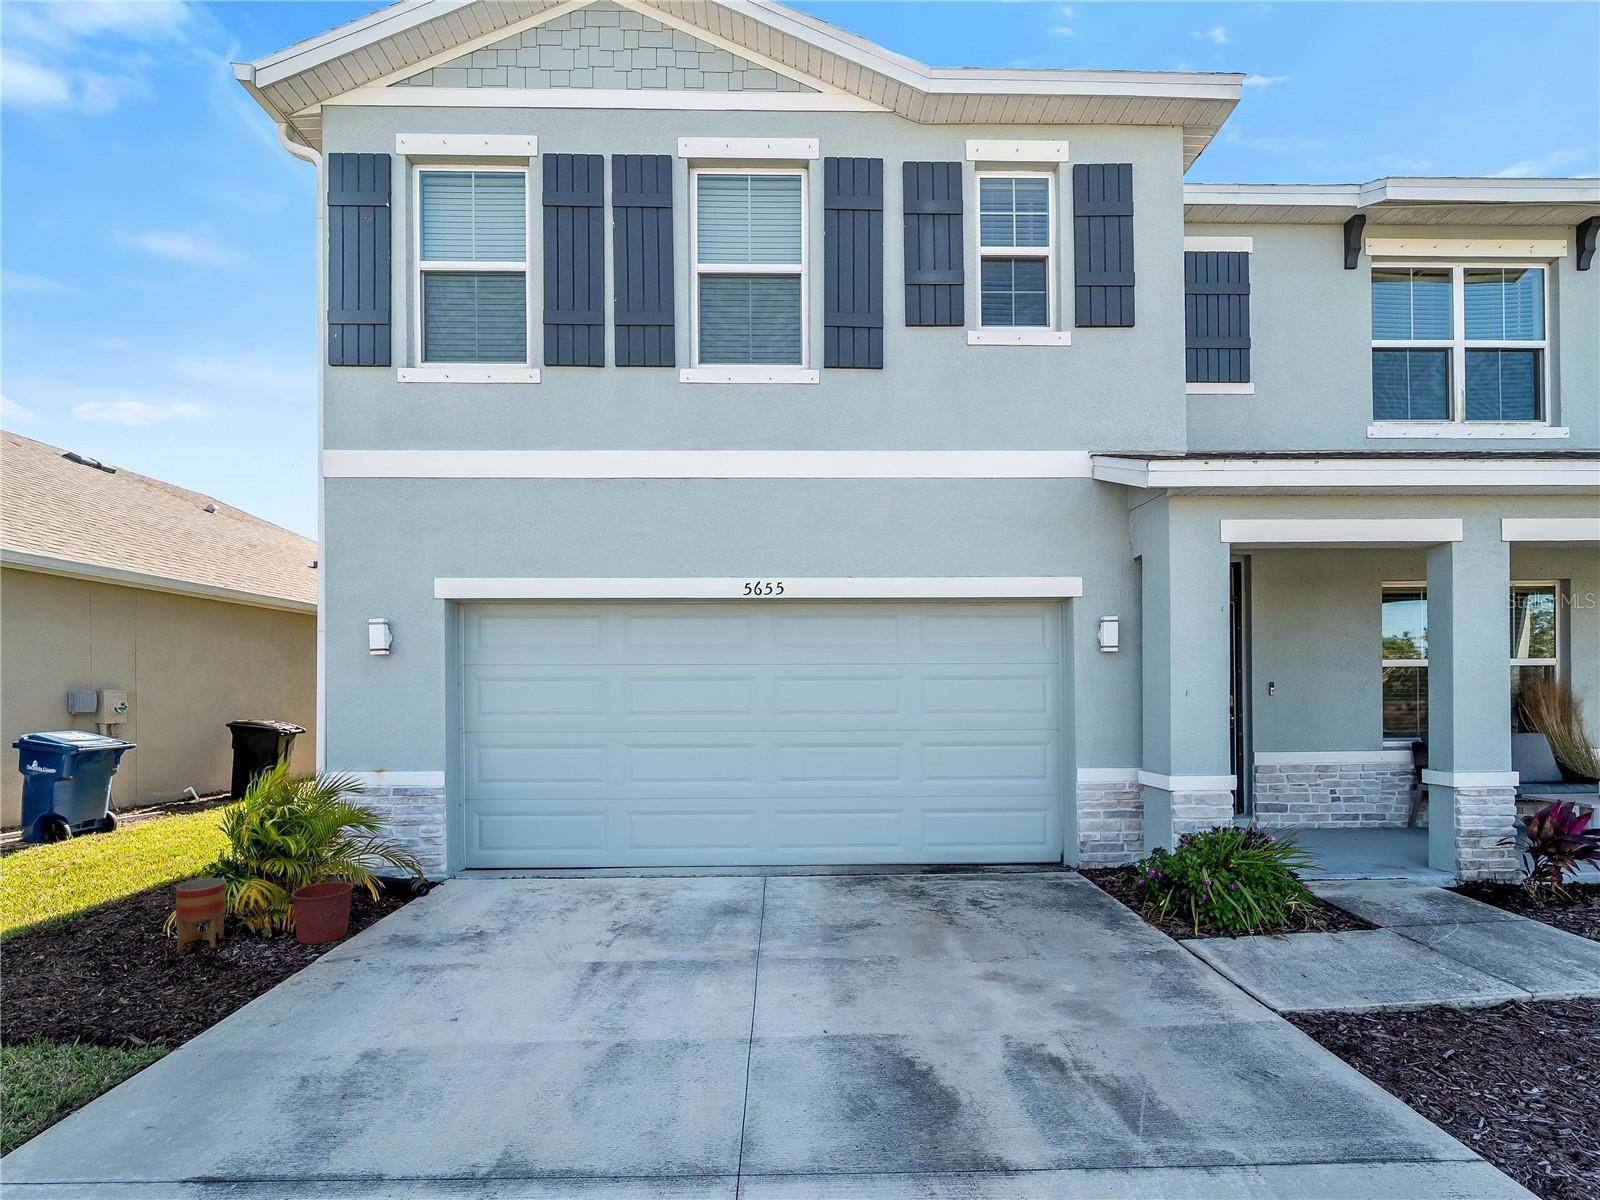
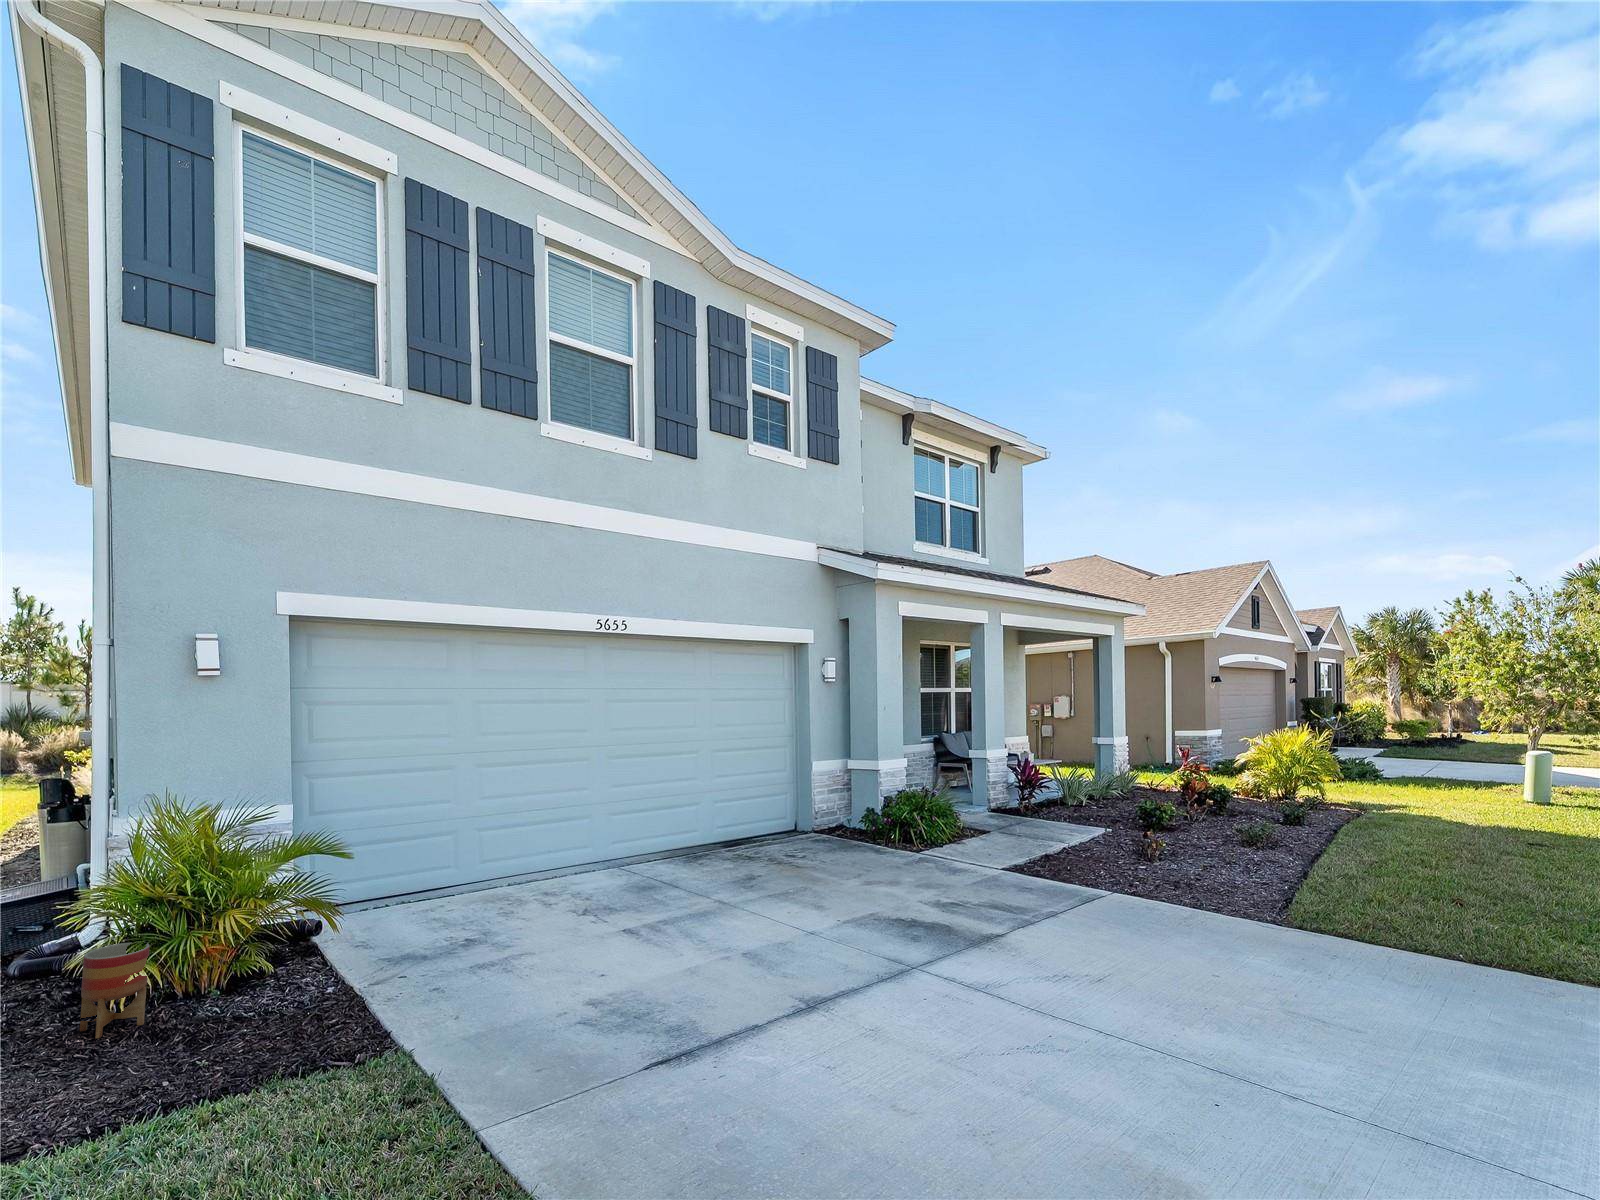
bucket: present [288,881,354,944] -> none [234,924,309,995]

